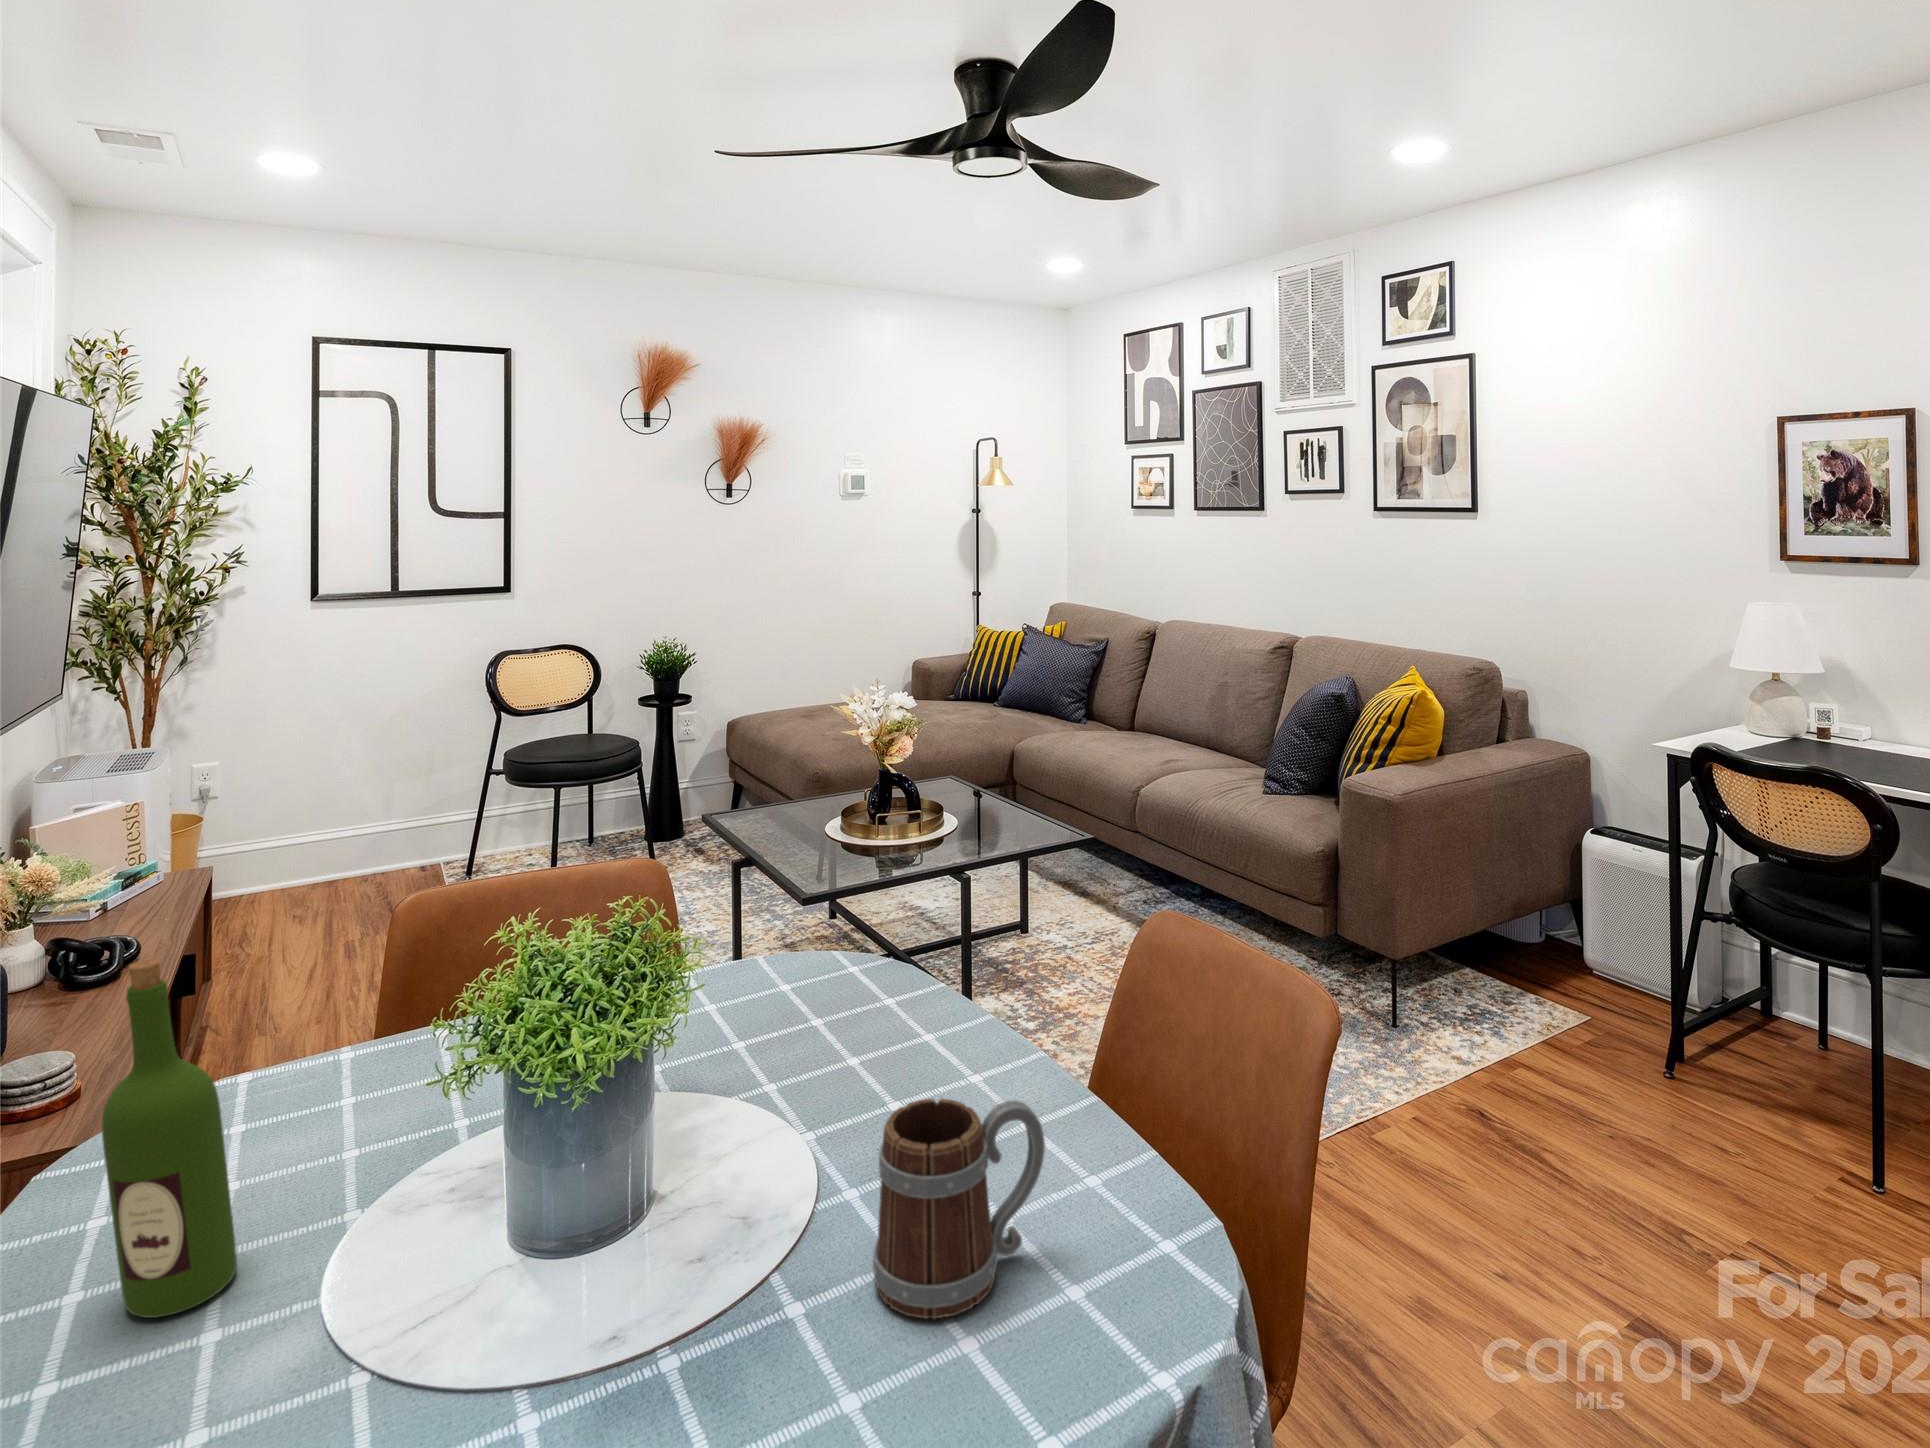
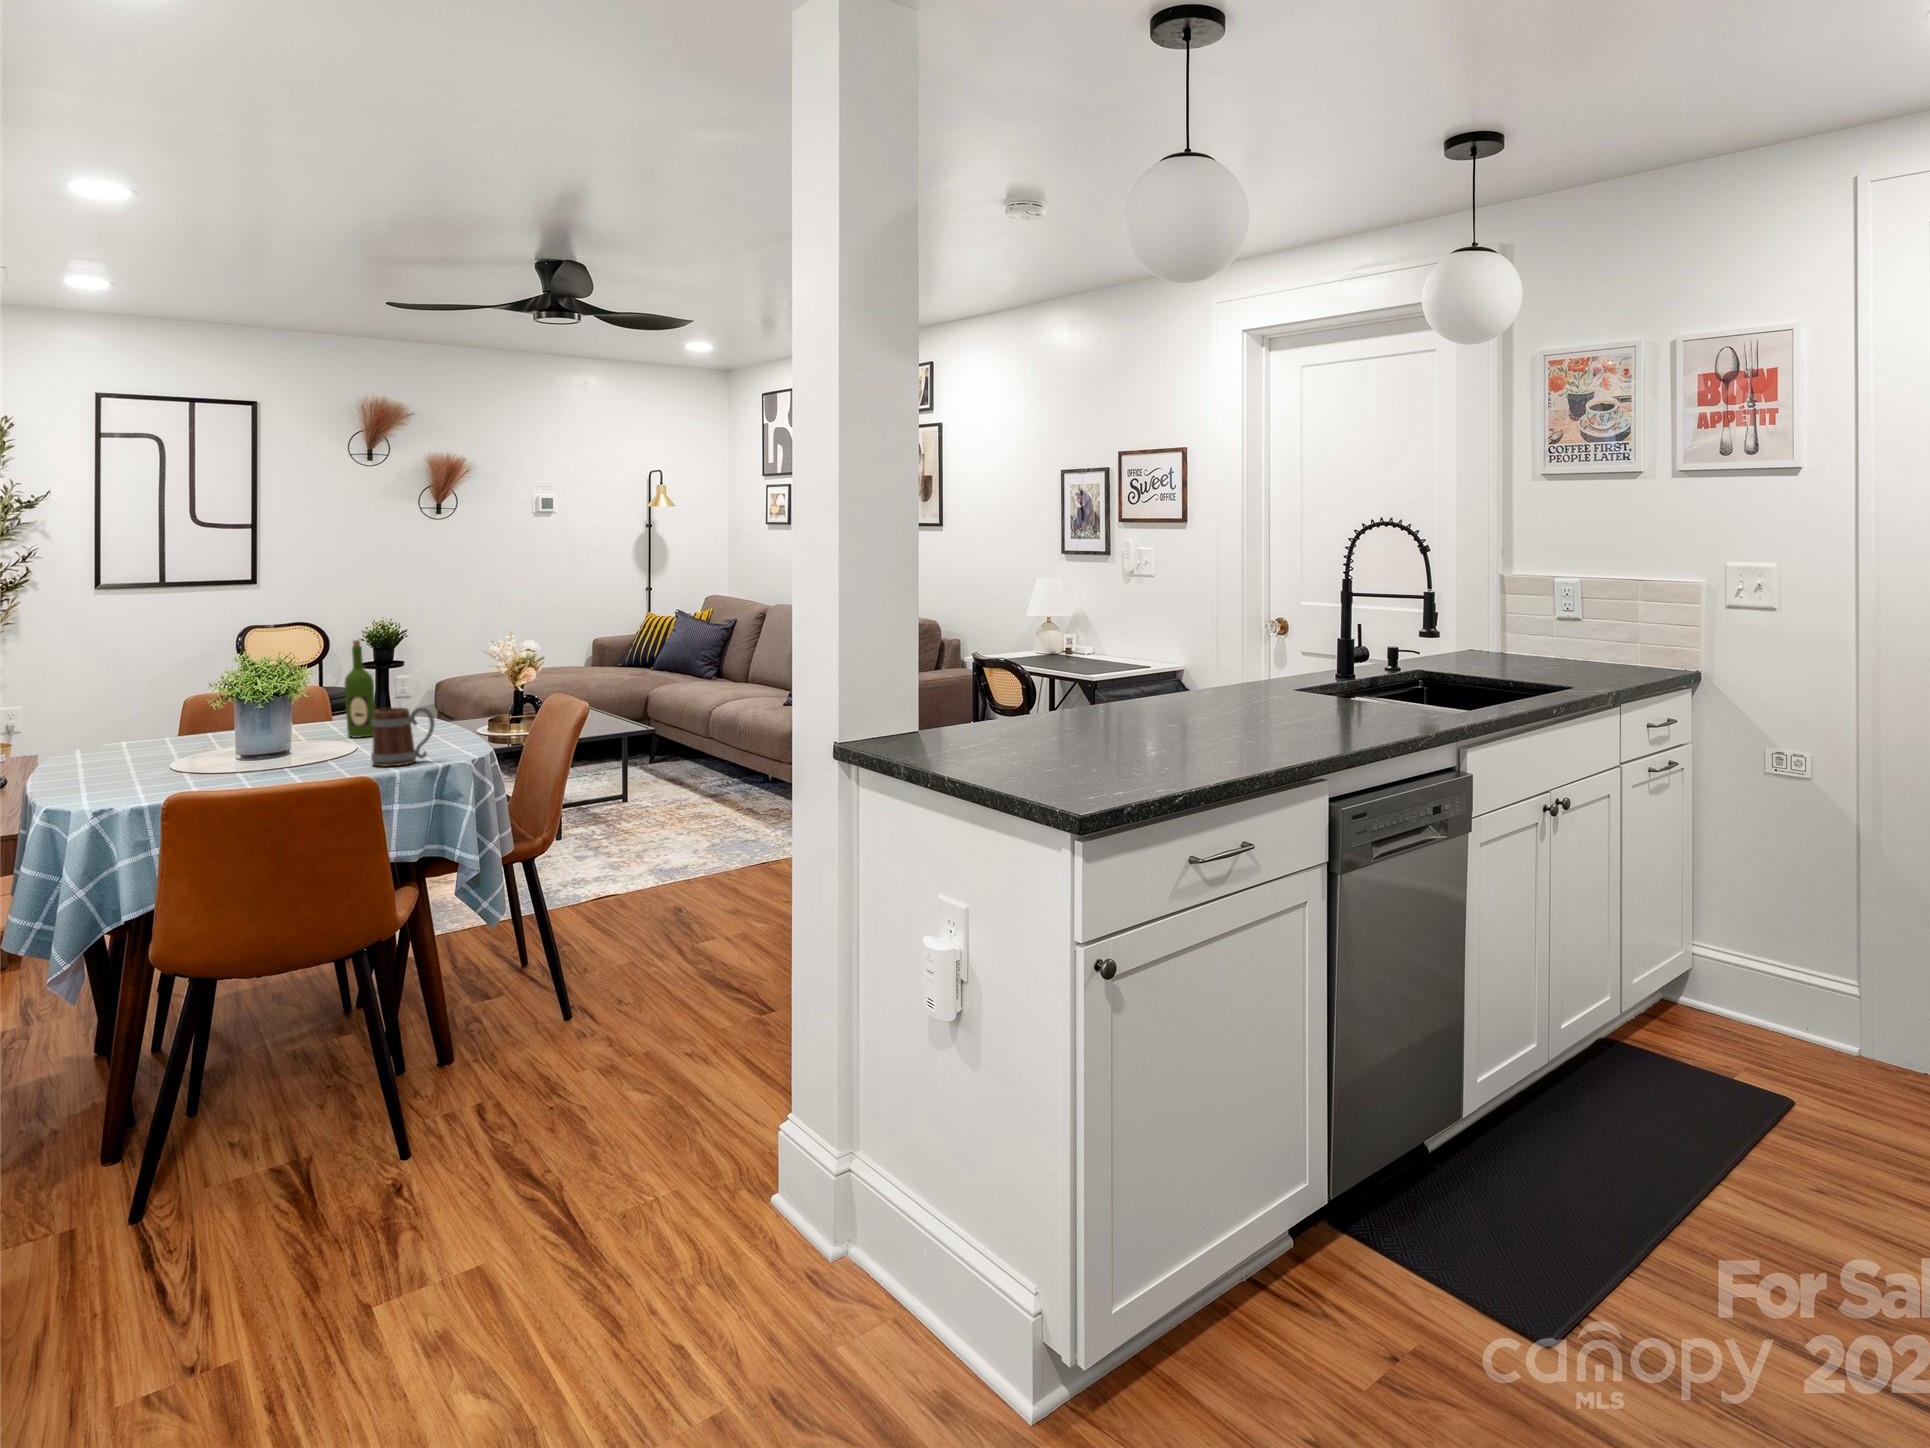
wine bottle: present [102,959,237,1318] -> present [345,640,375,737]

